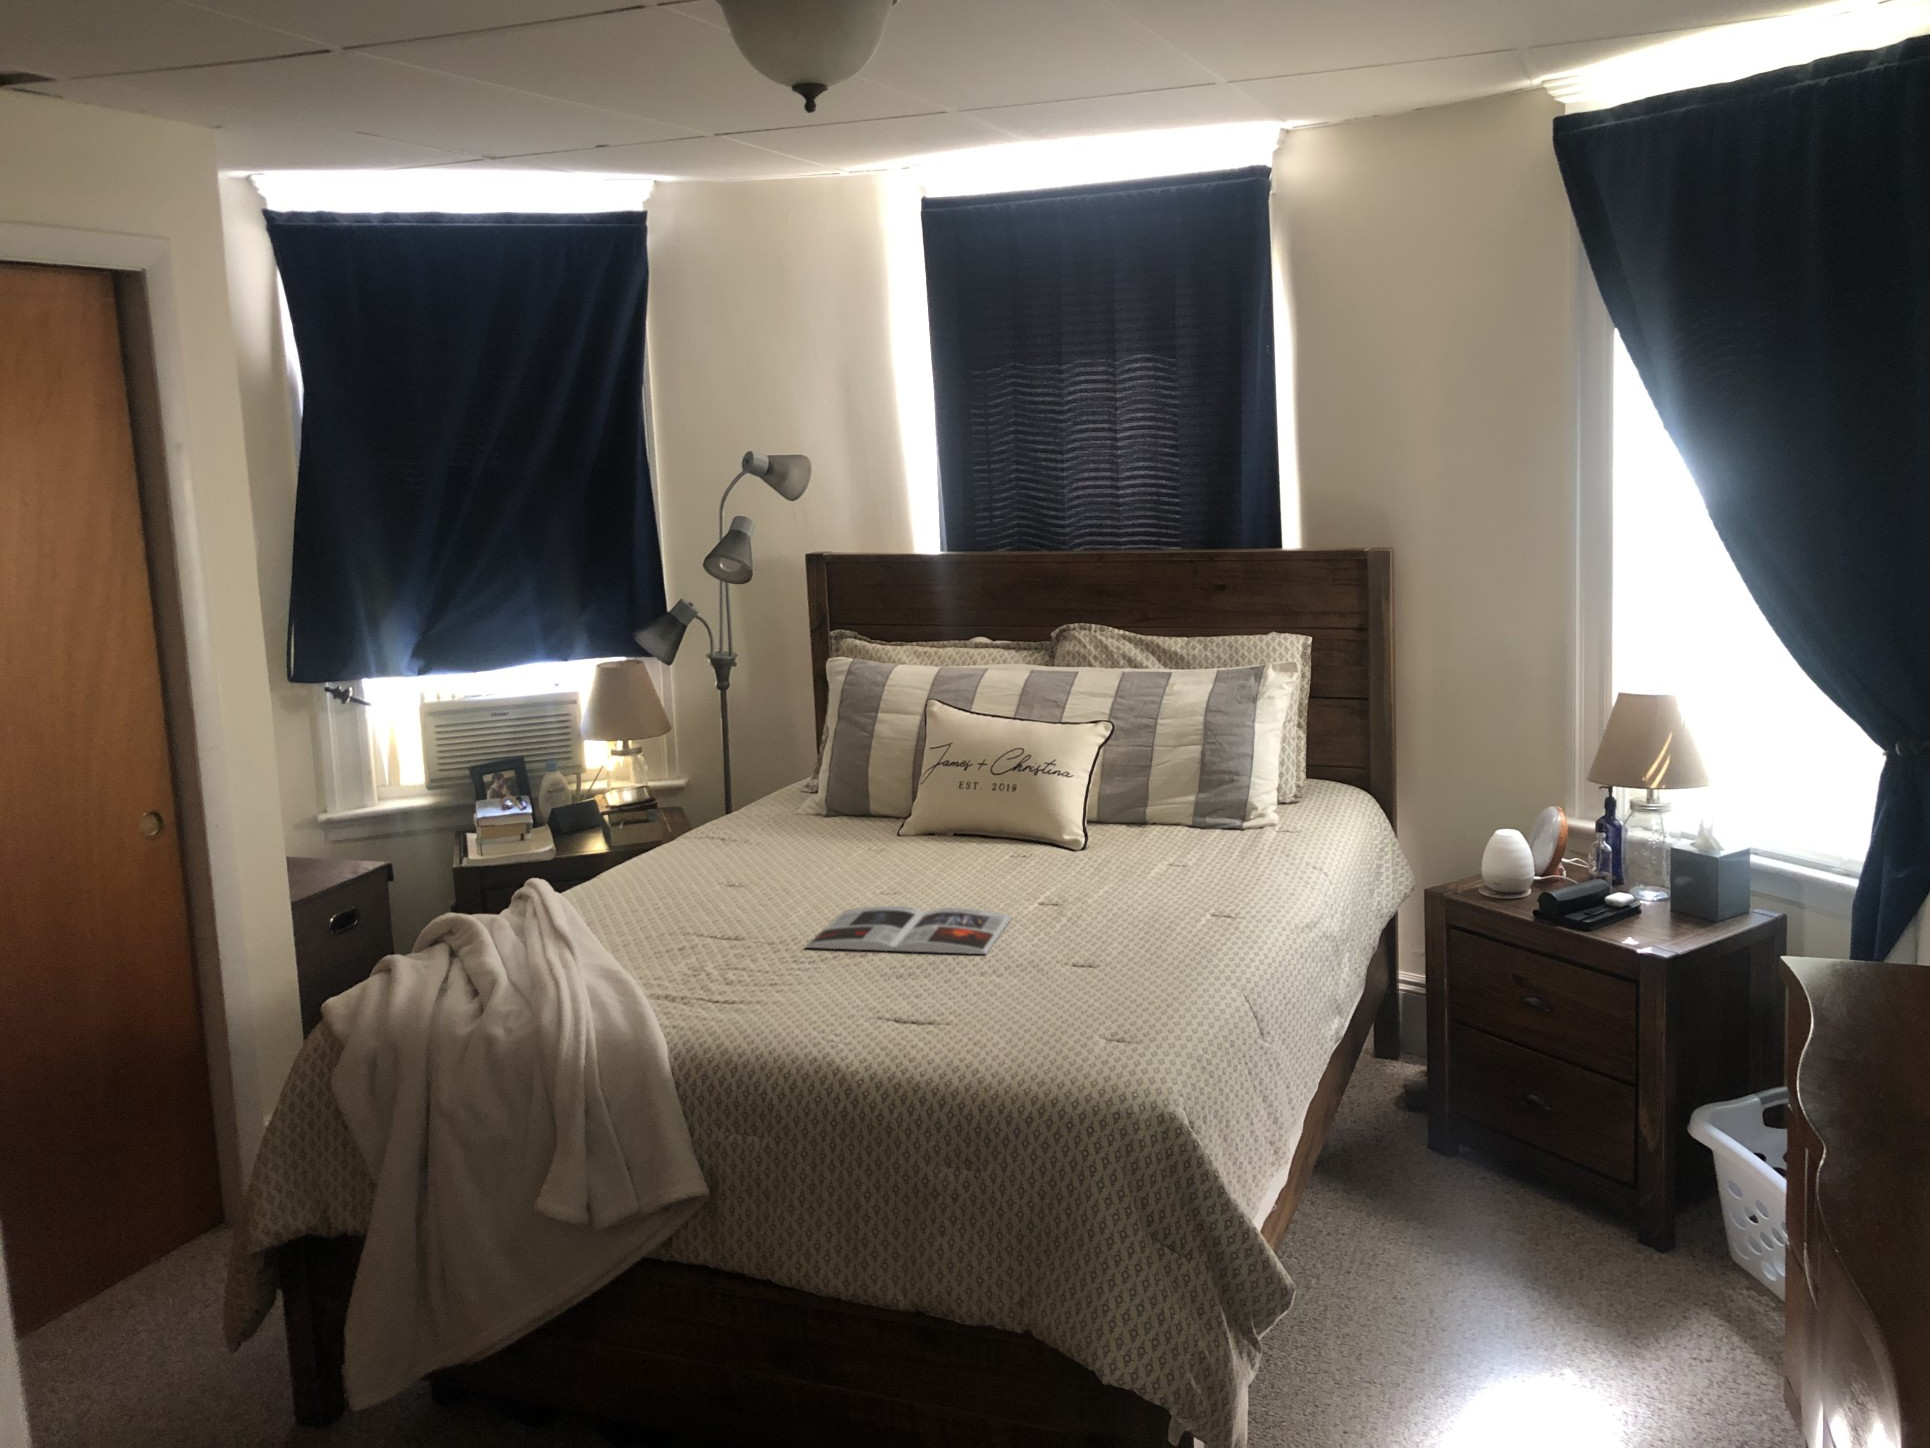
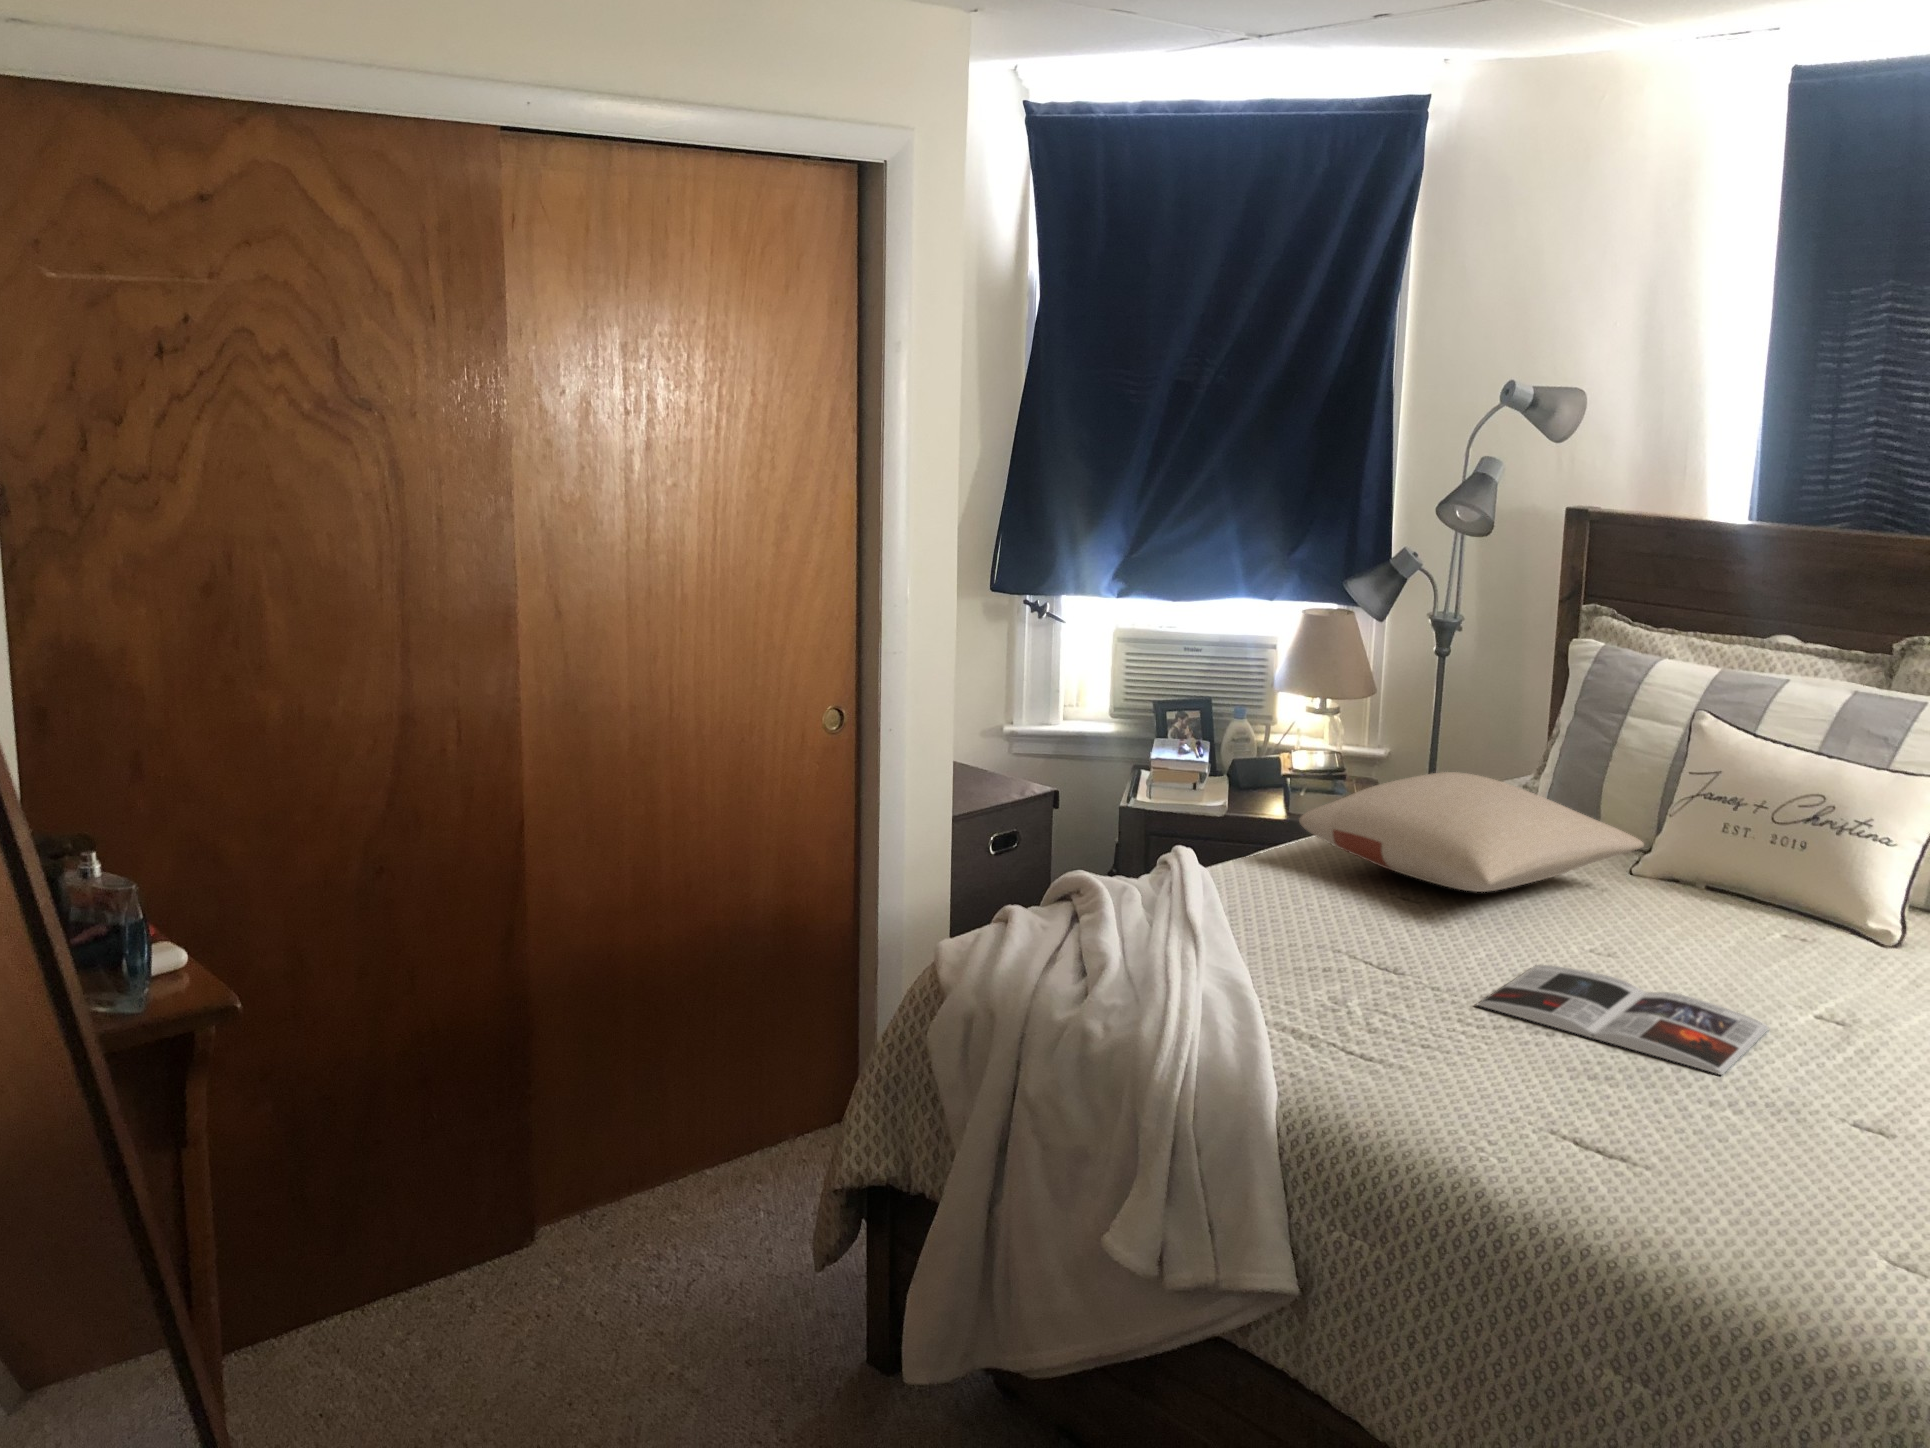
pillow: none [634,776,906,868] -> present [1299,772,1644,892]

